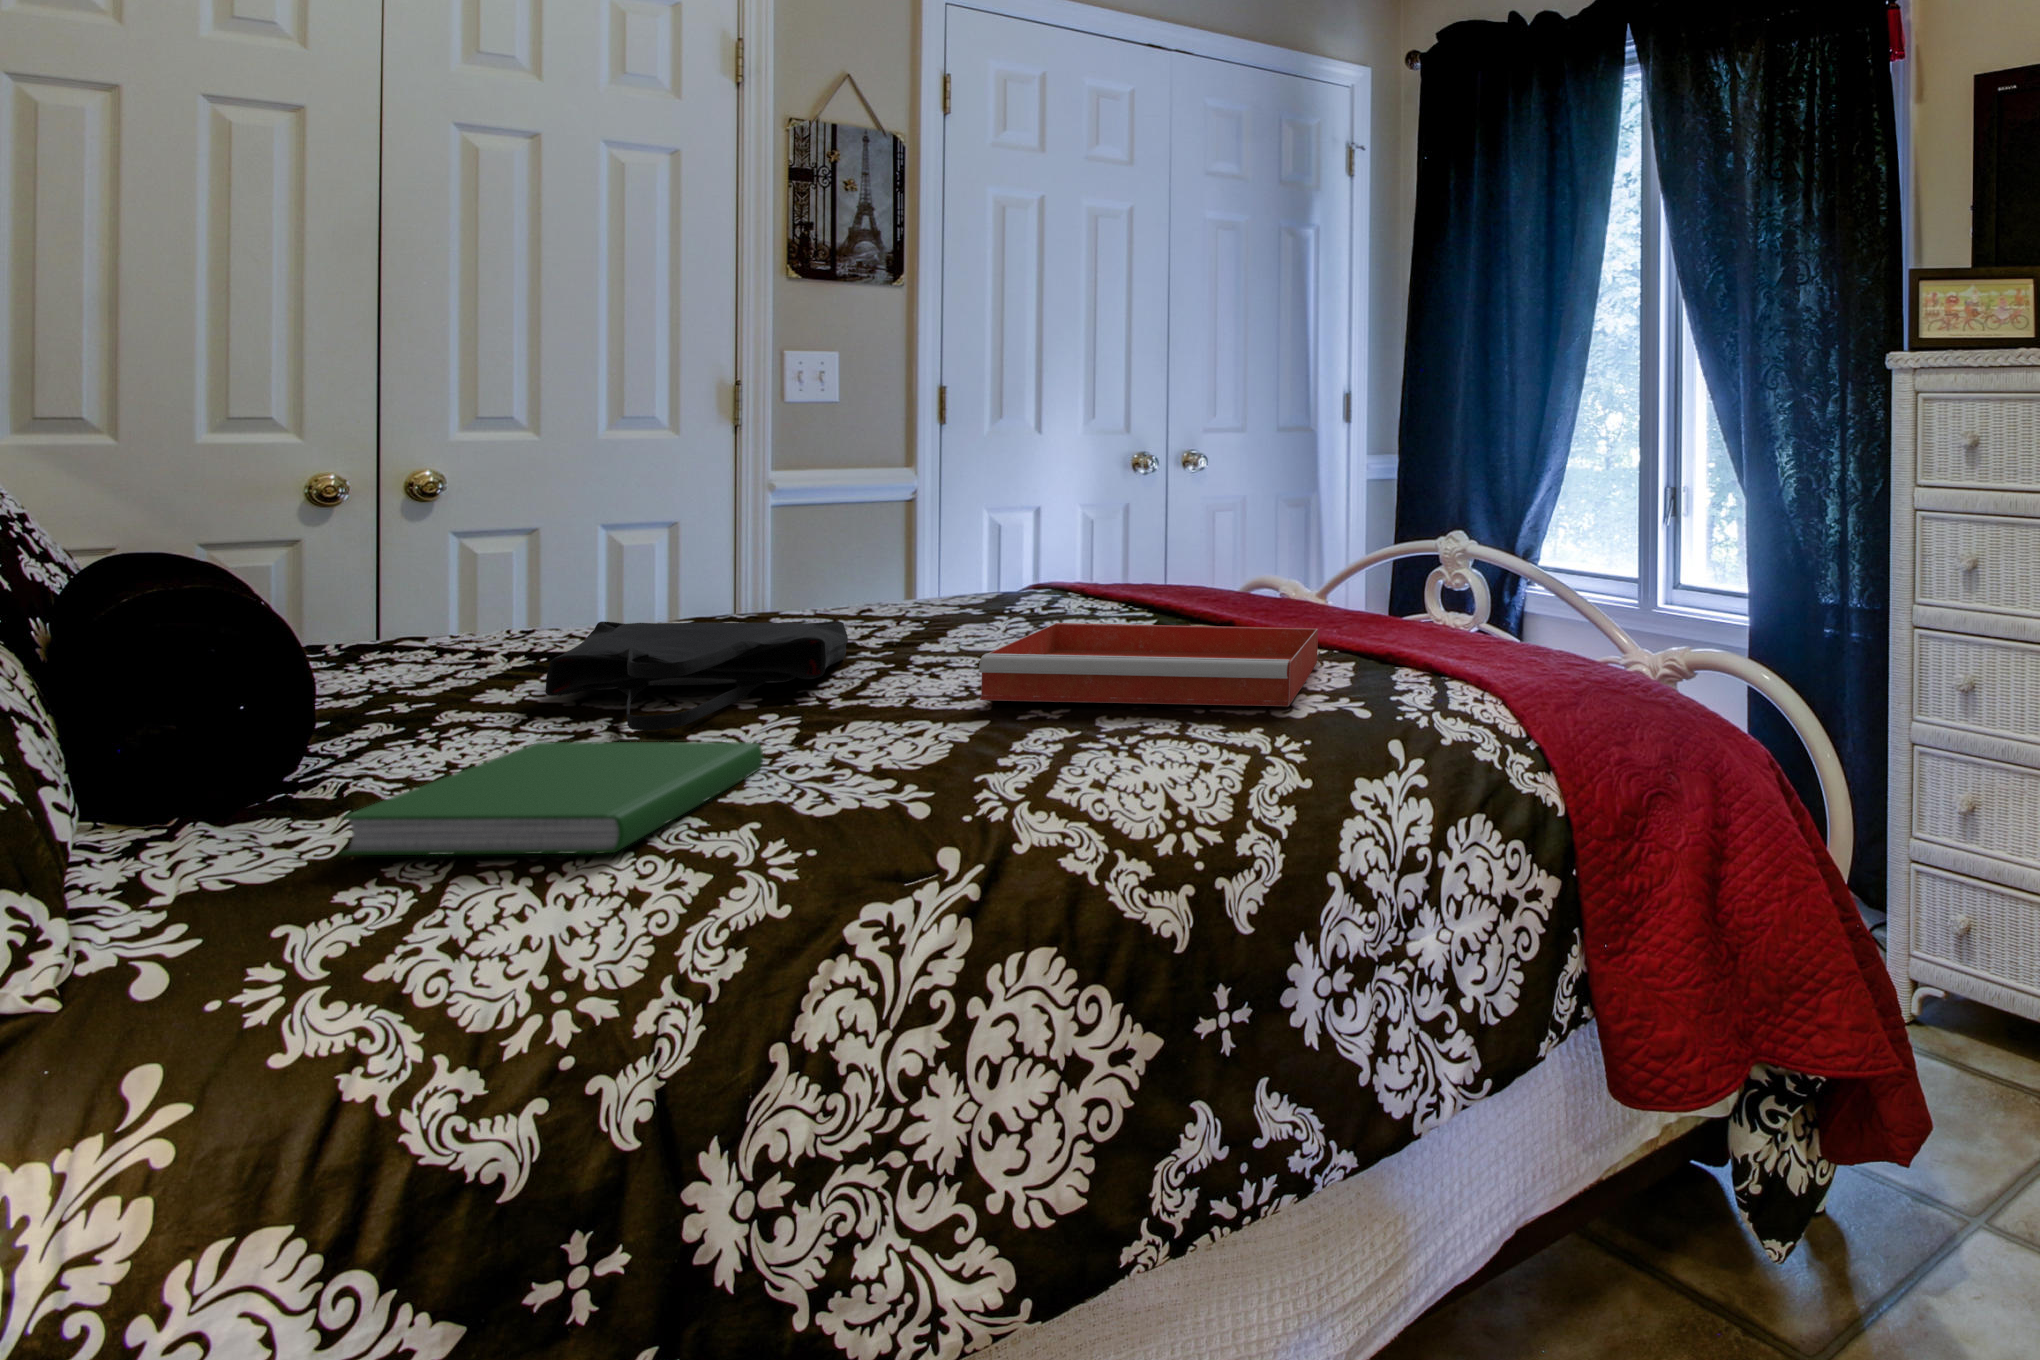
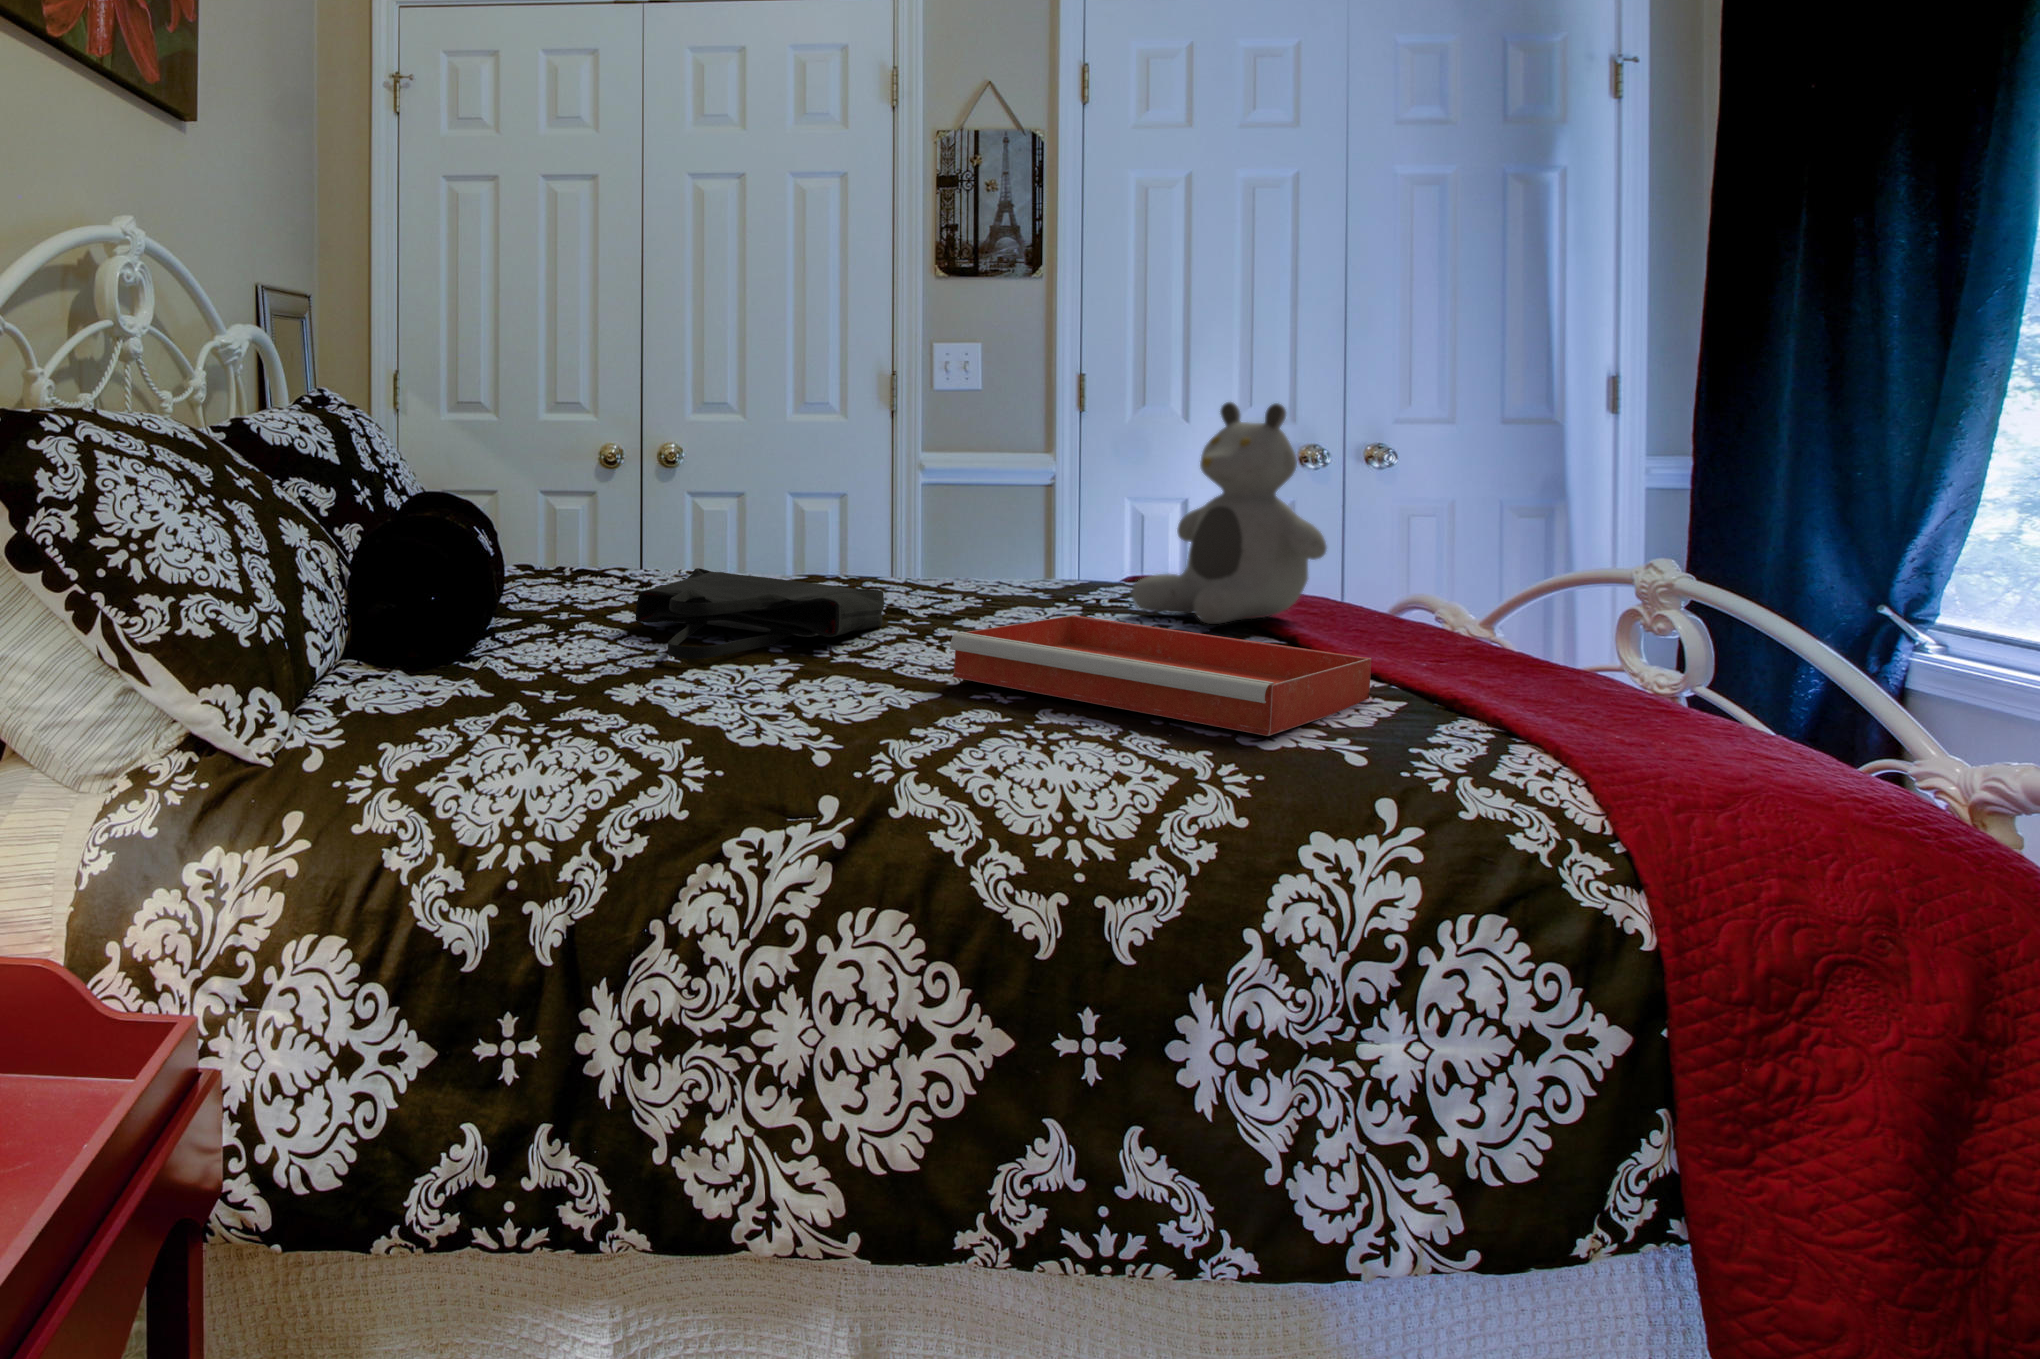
teddy bear: none [1071,417,1234,616] -> present [1132,402,1327,624]
hardcover book: present [340,742,764,855] -> none [435,652,734,738]

